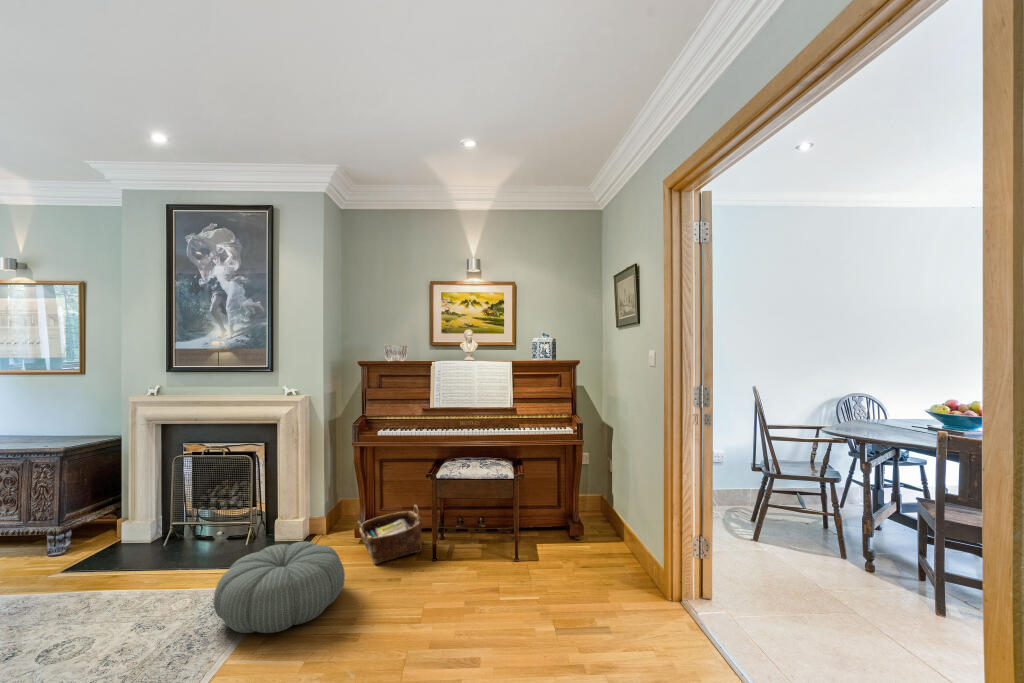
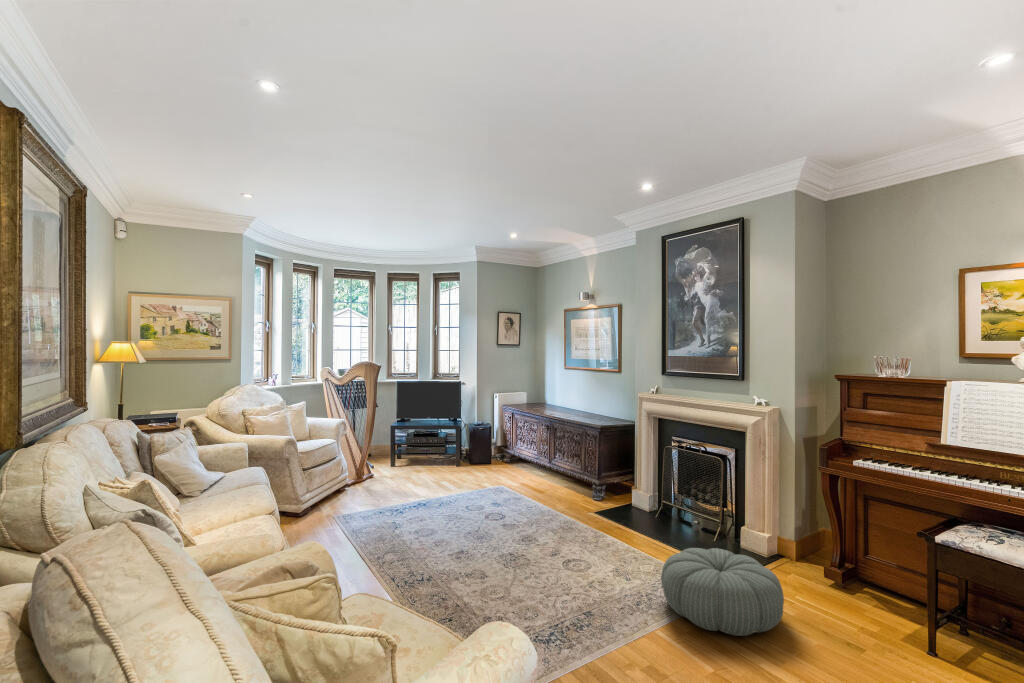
woven basket: present [358,505,422,564] -> none [820,560,914,633]

